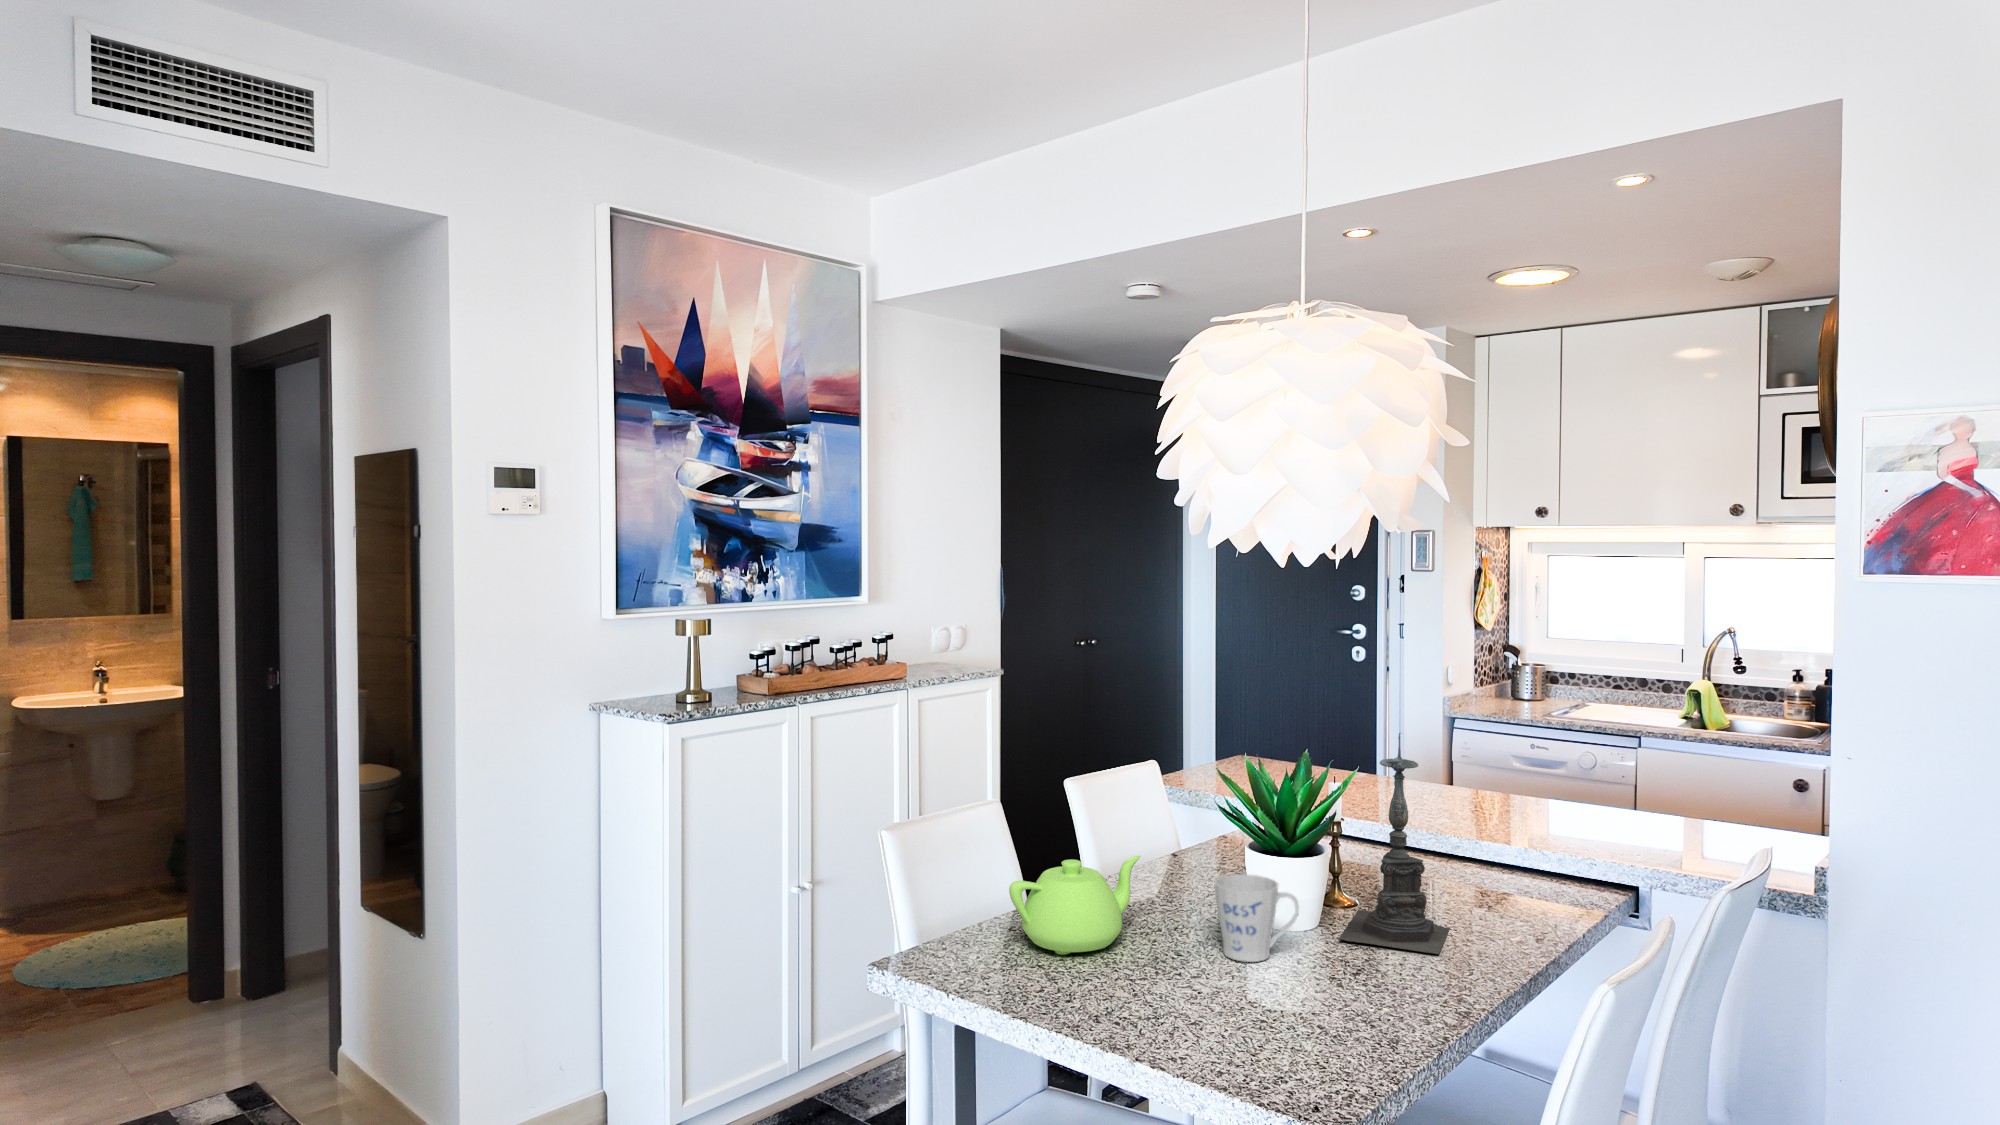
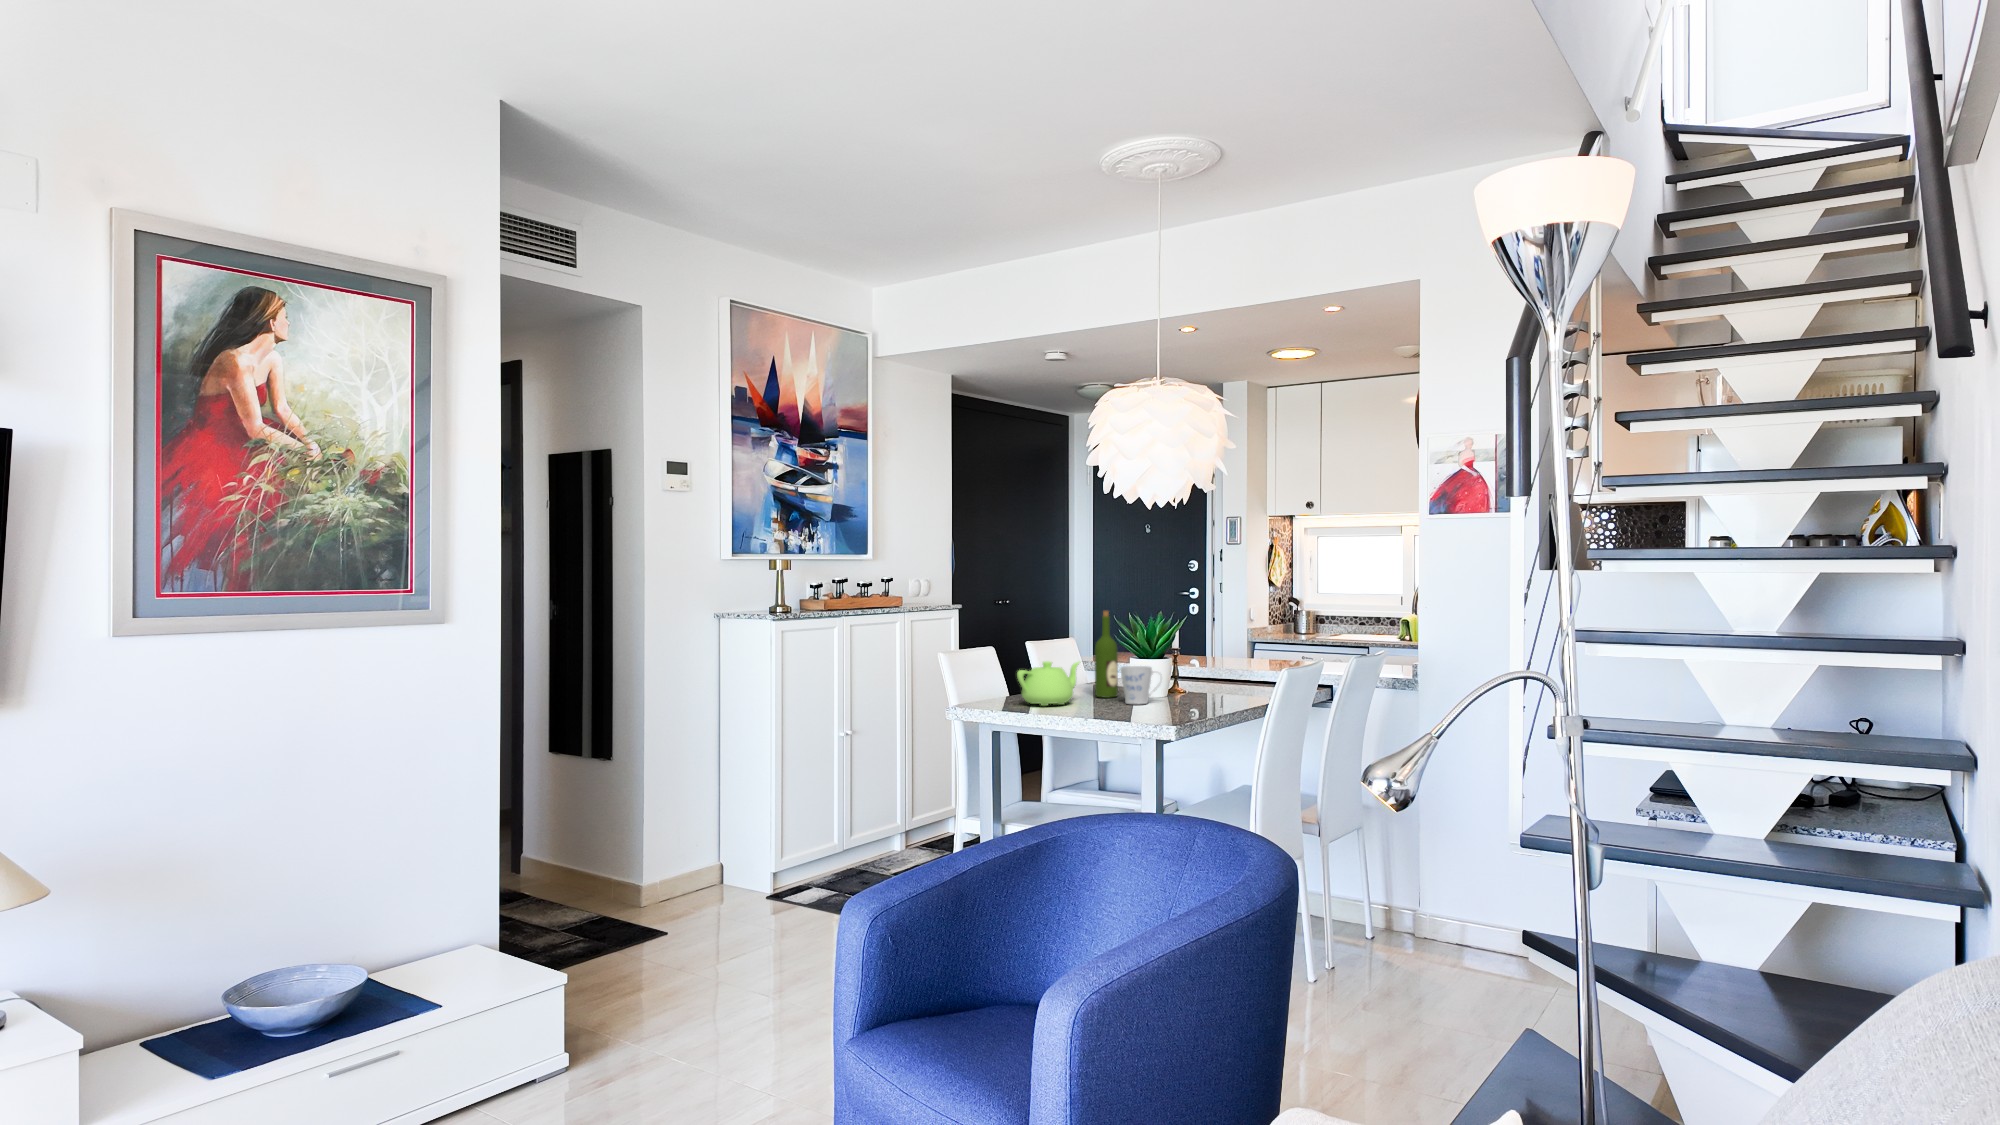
candle holder: present [1339,733,1450,954] -> none [1181,595,1238,699]
wine bottle: none [1170,753,1214,922] -> present [1095,611,1118,698]

